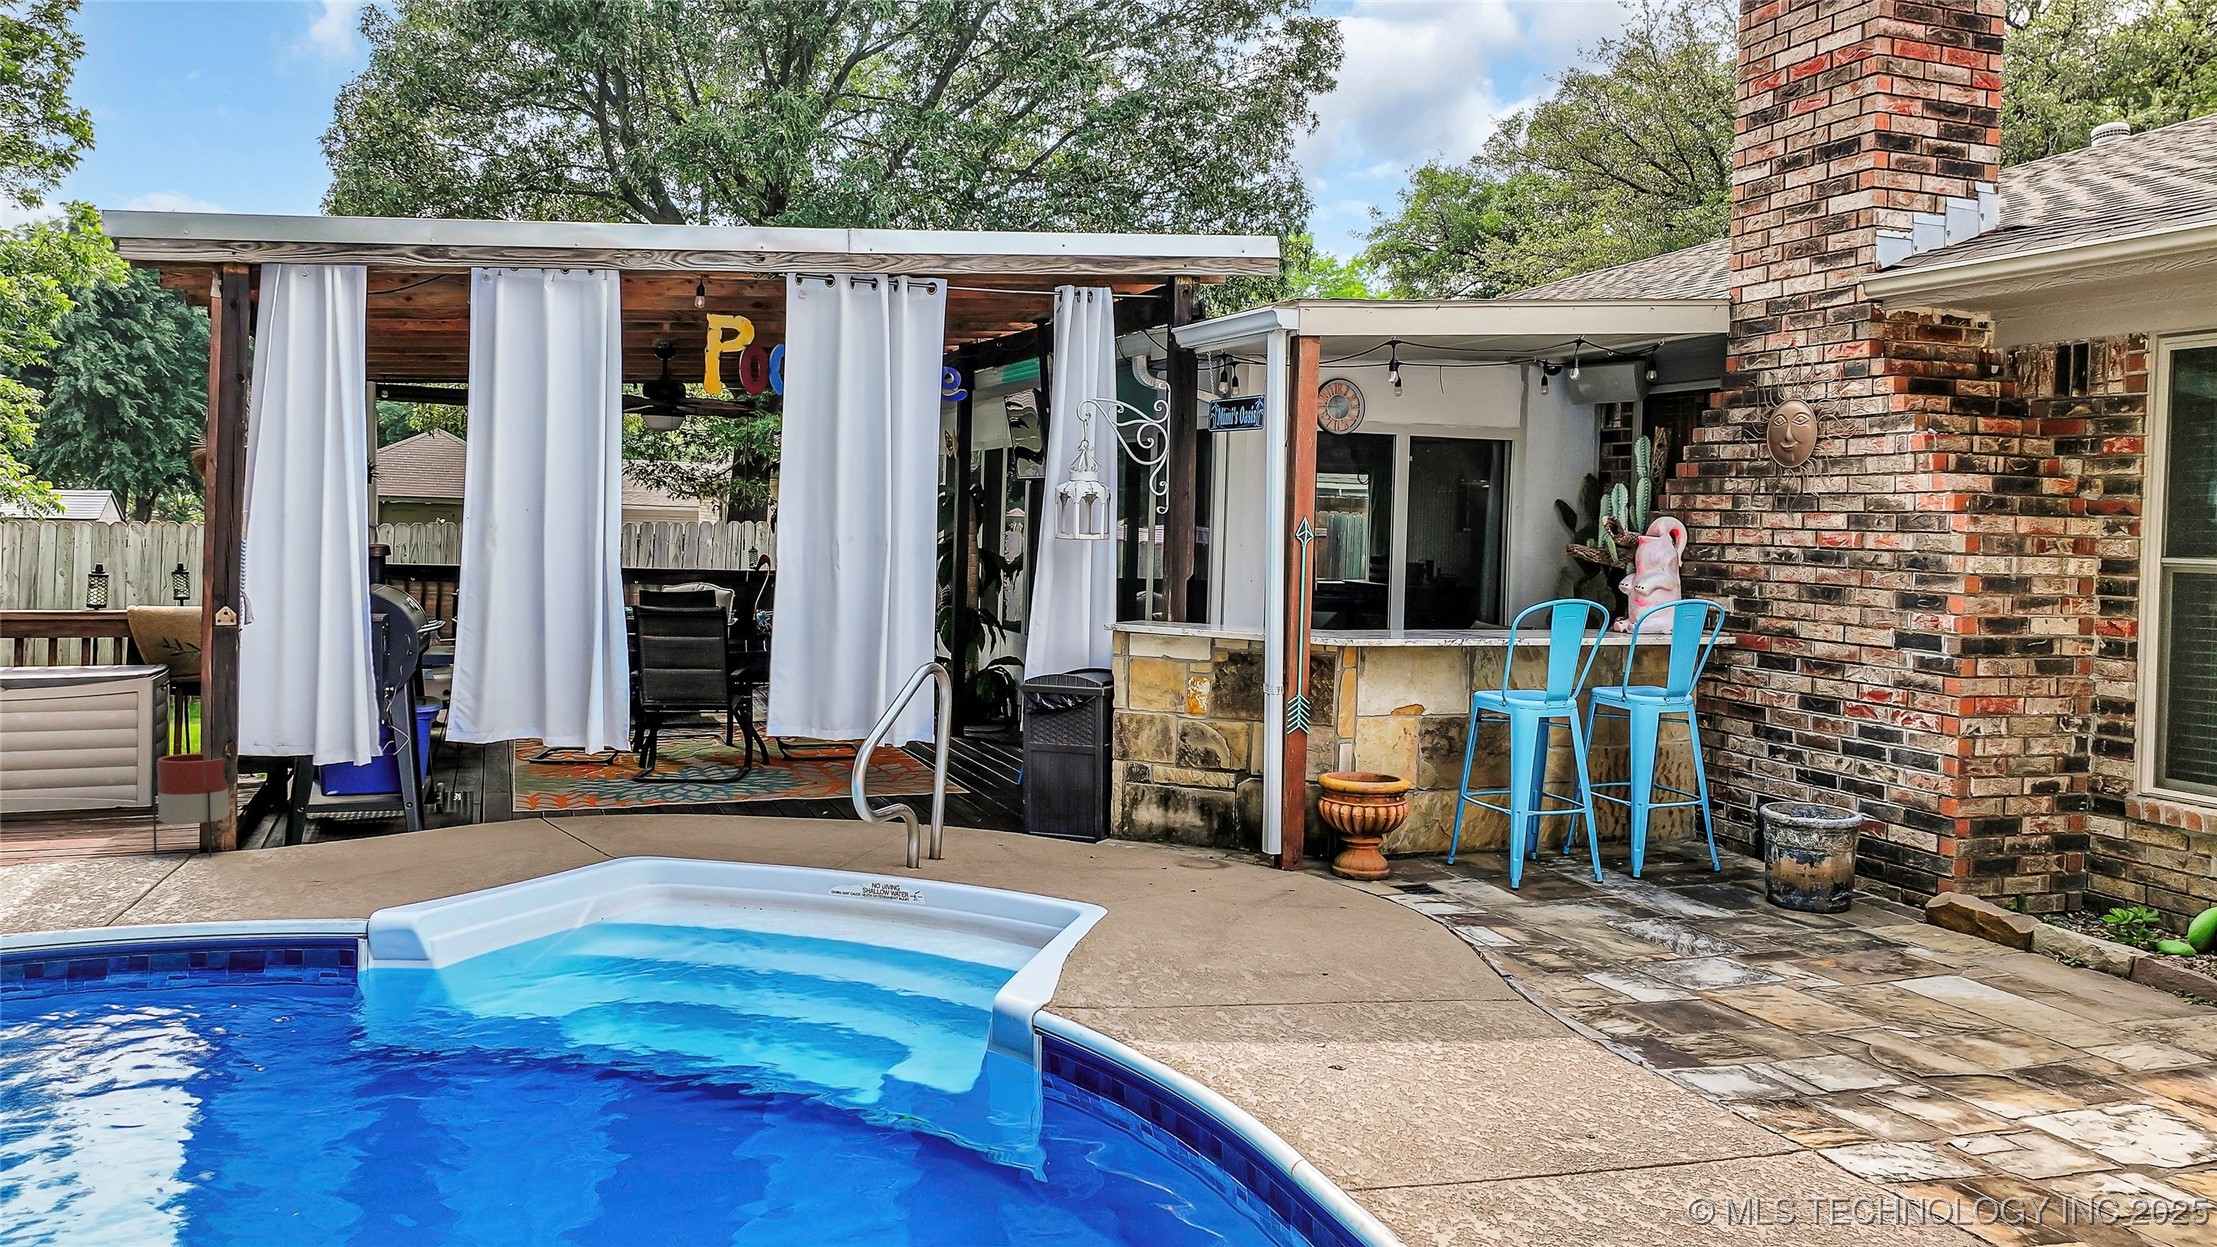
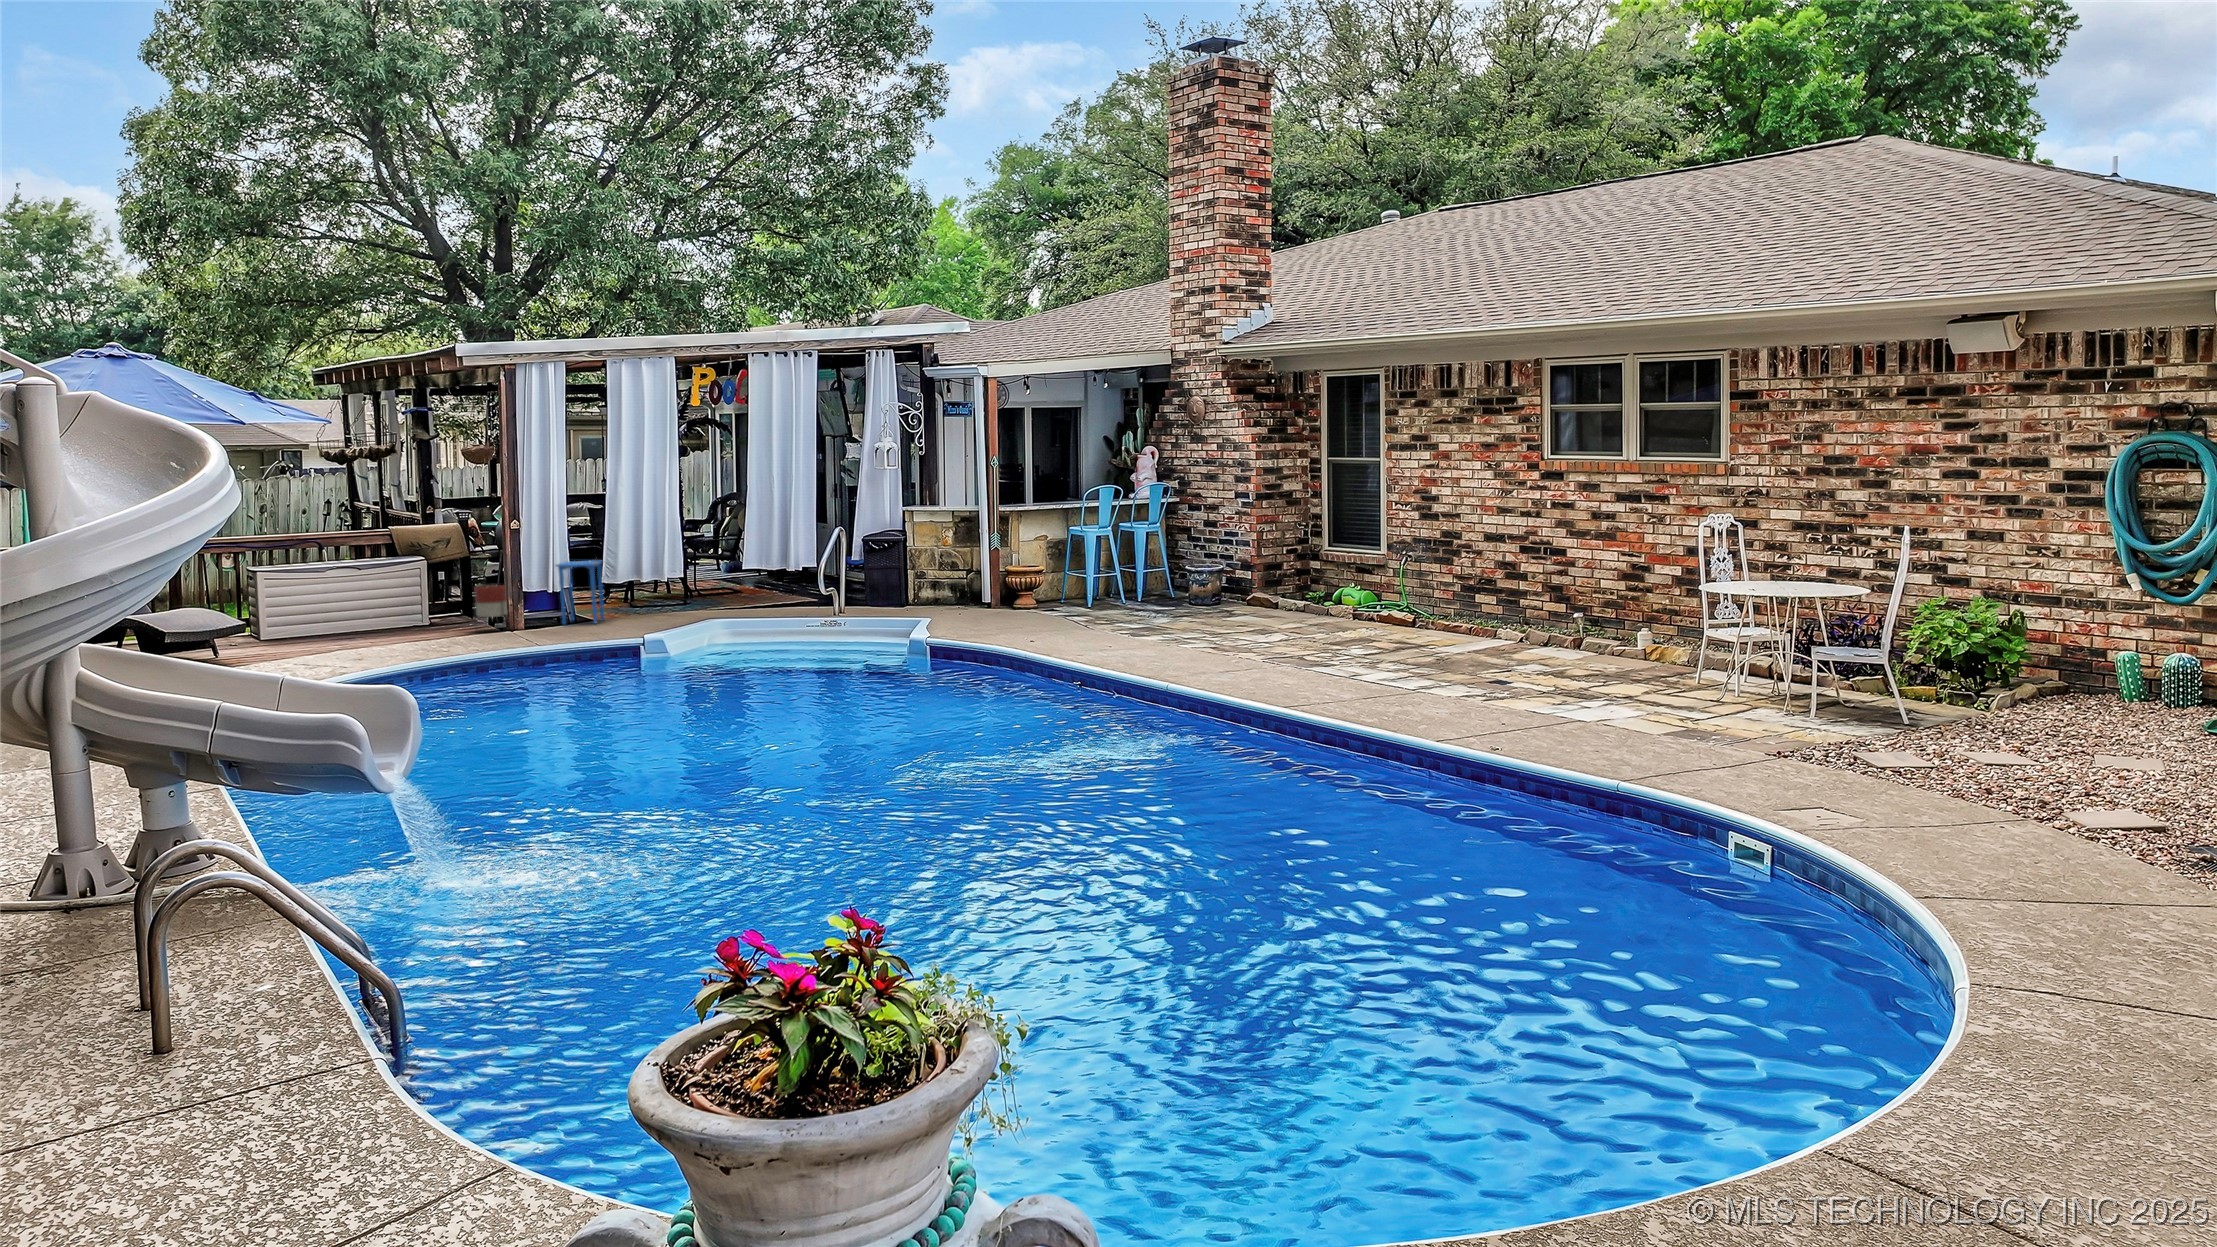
side table: none [341,708,458,850] -> present [556,560,604,625]

